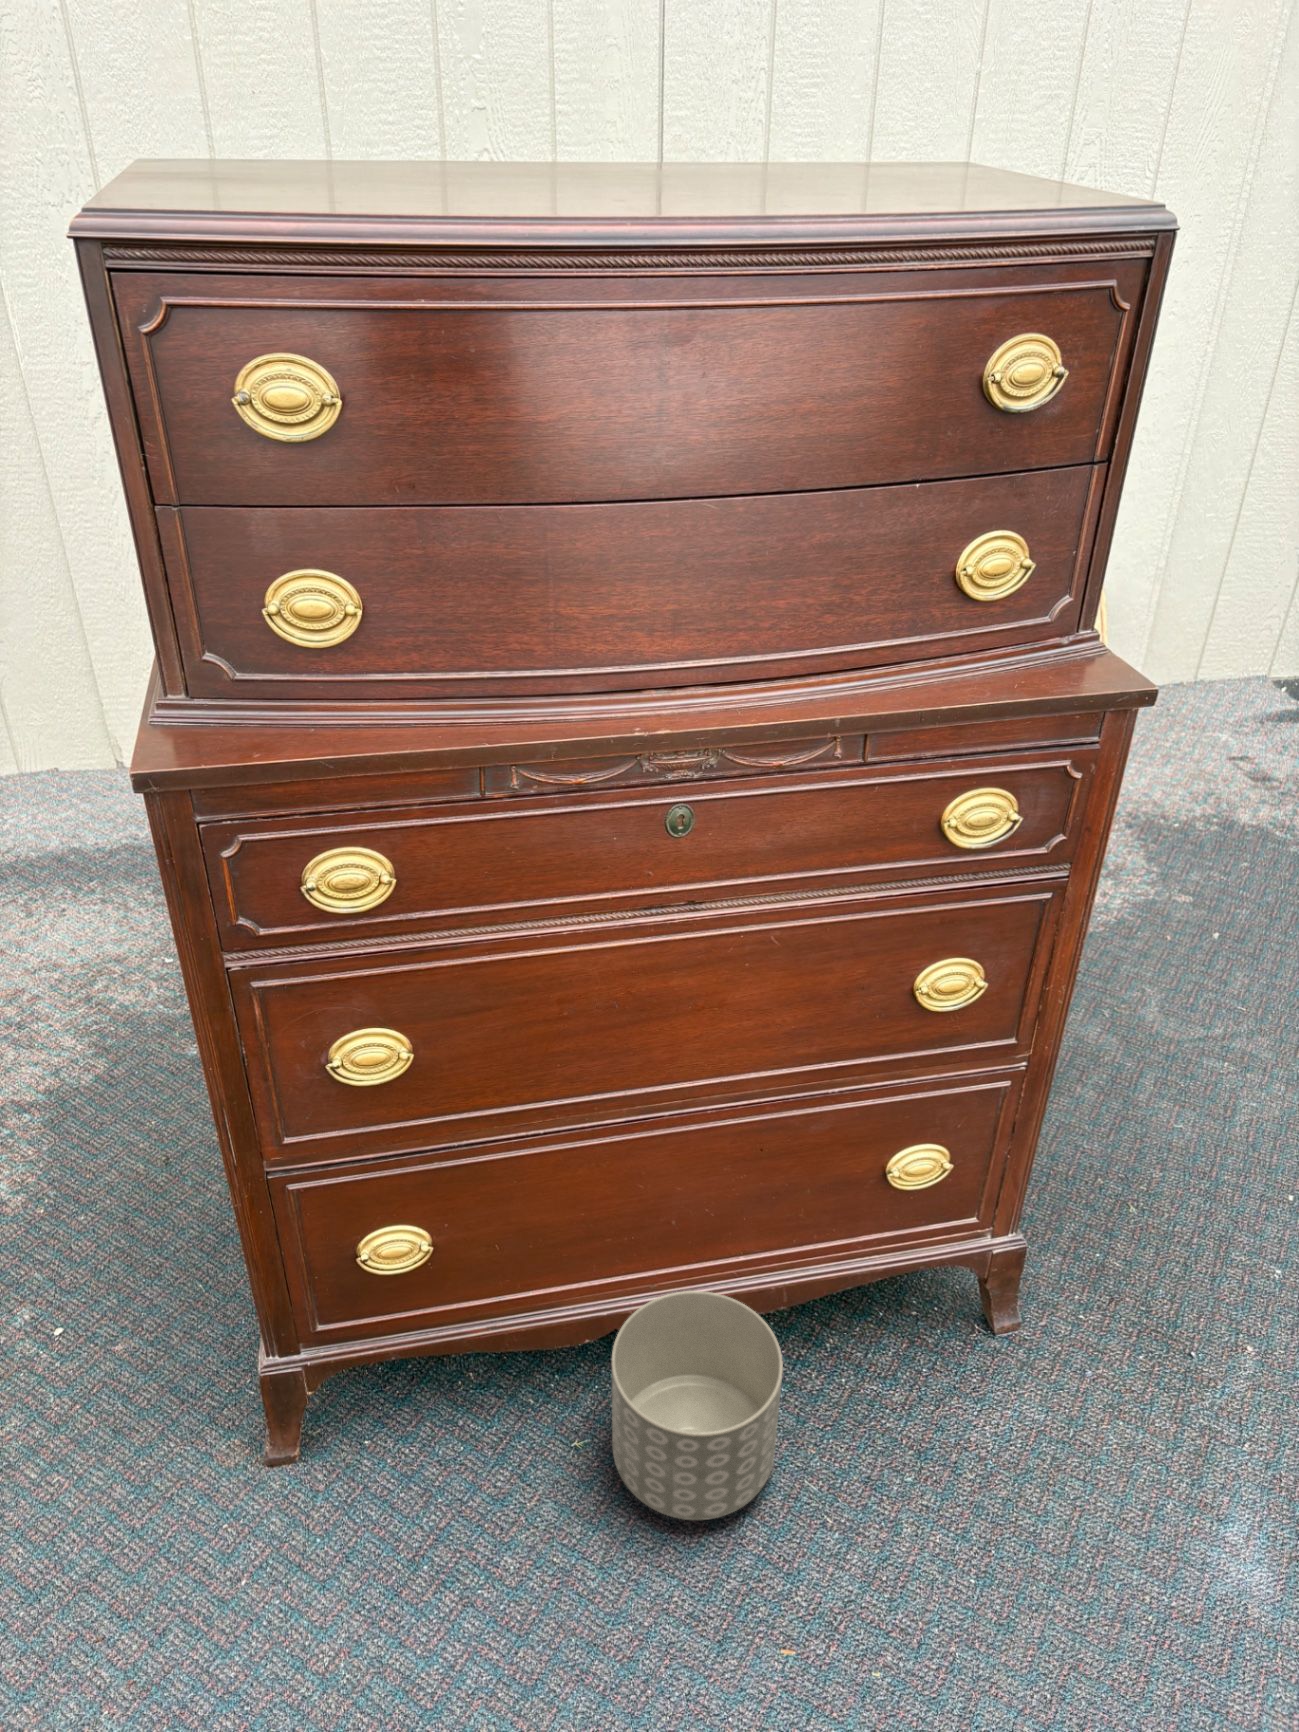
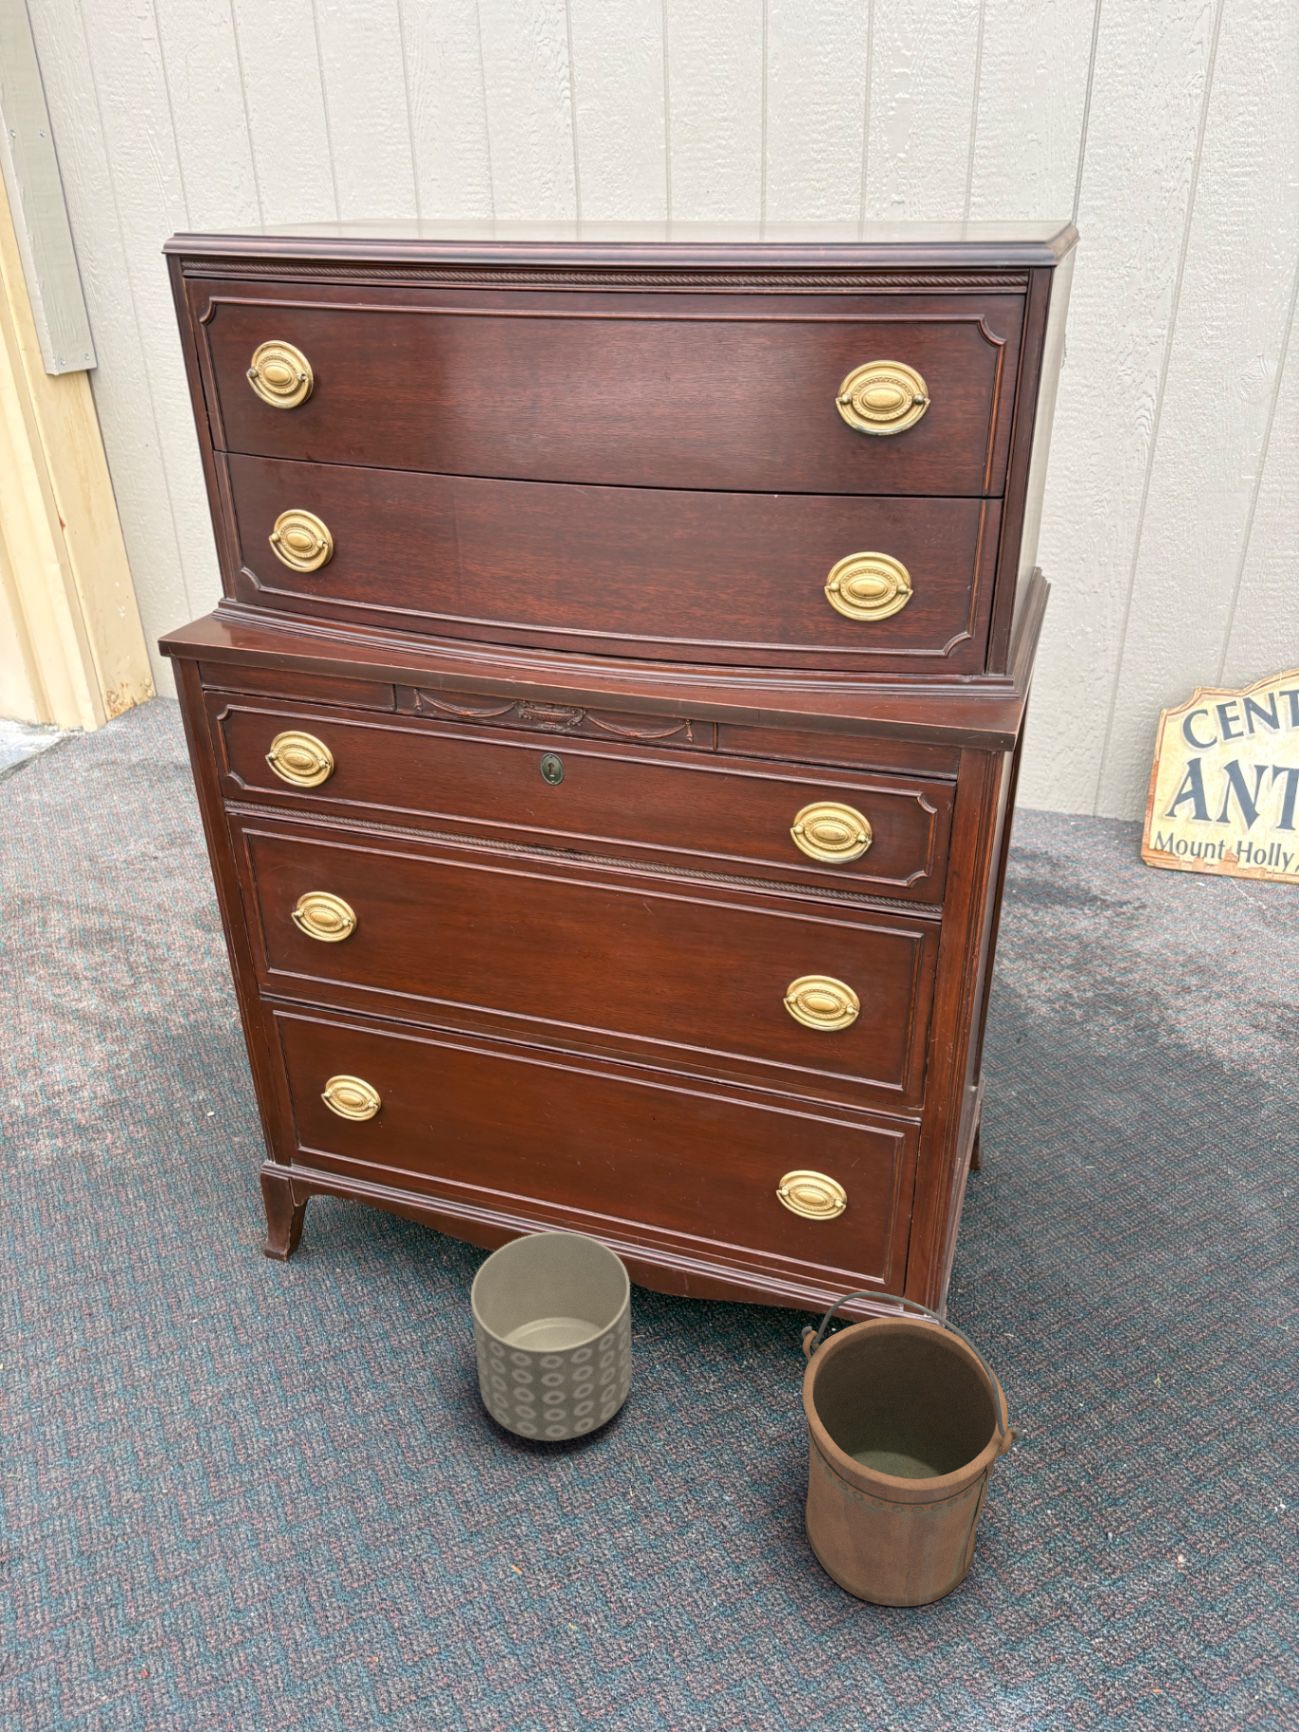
bucket: none [966,1228,1196,1508] -> present [802,1291,1021,1606]

